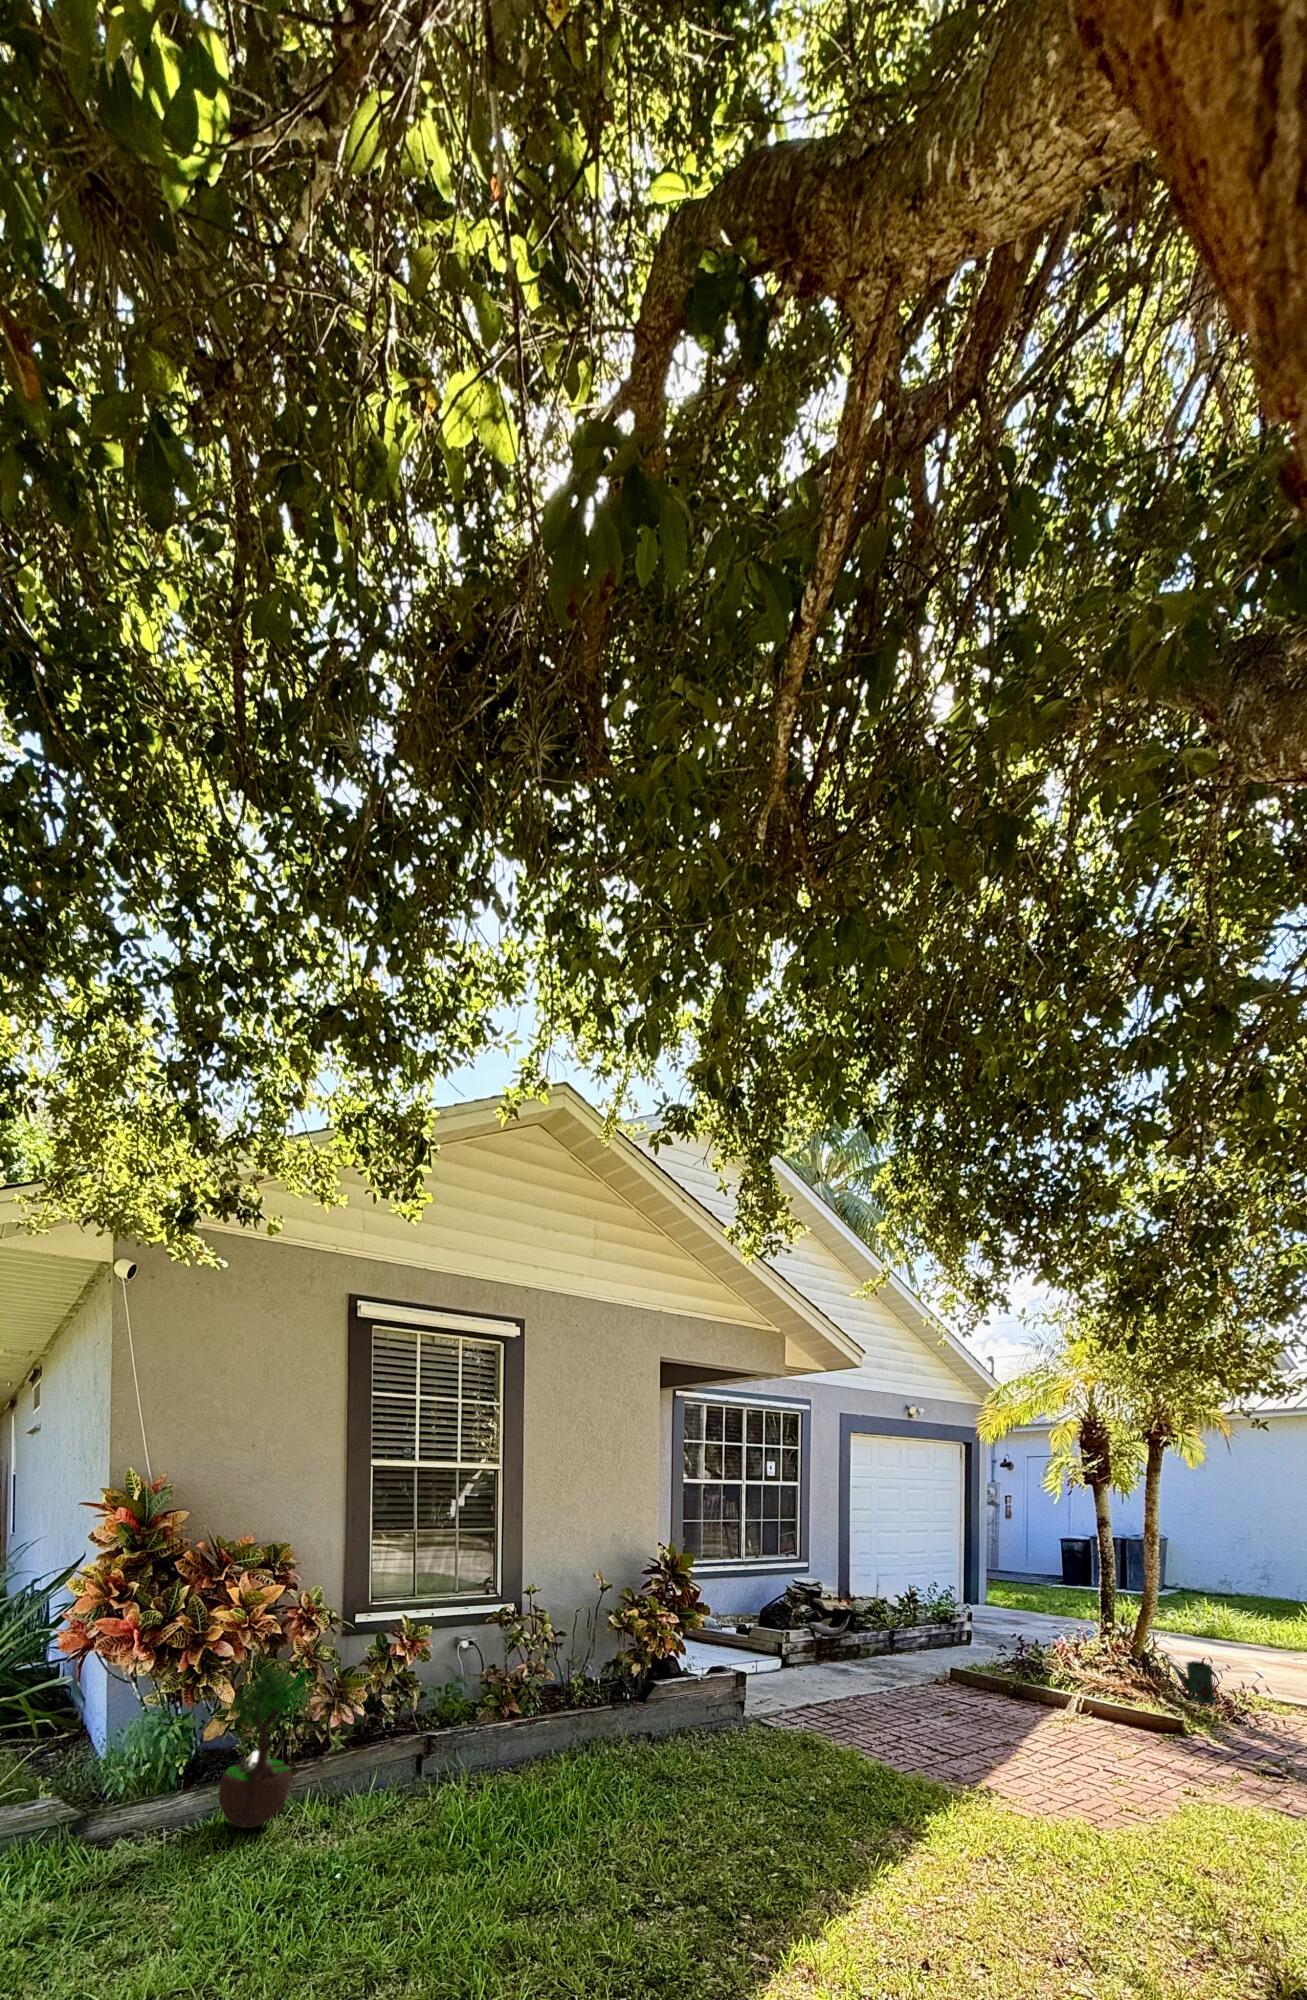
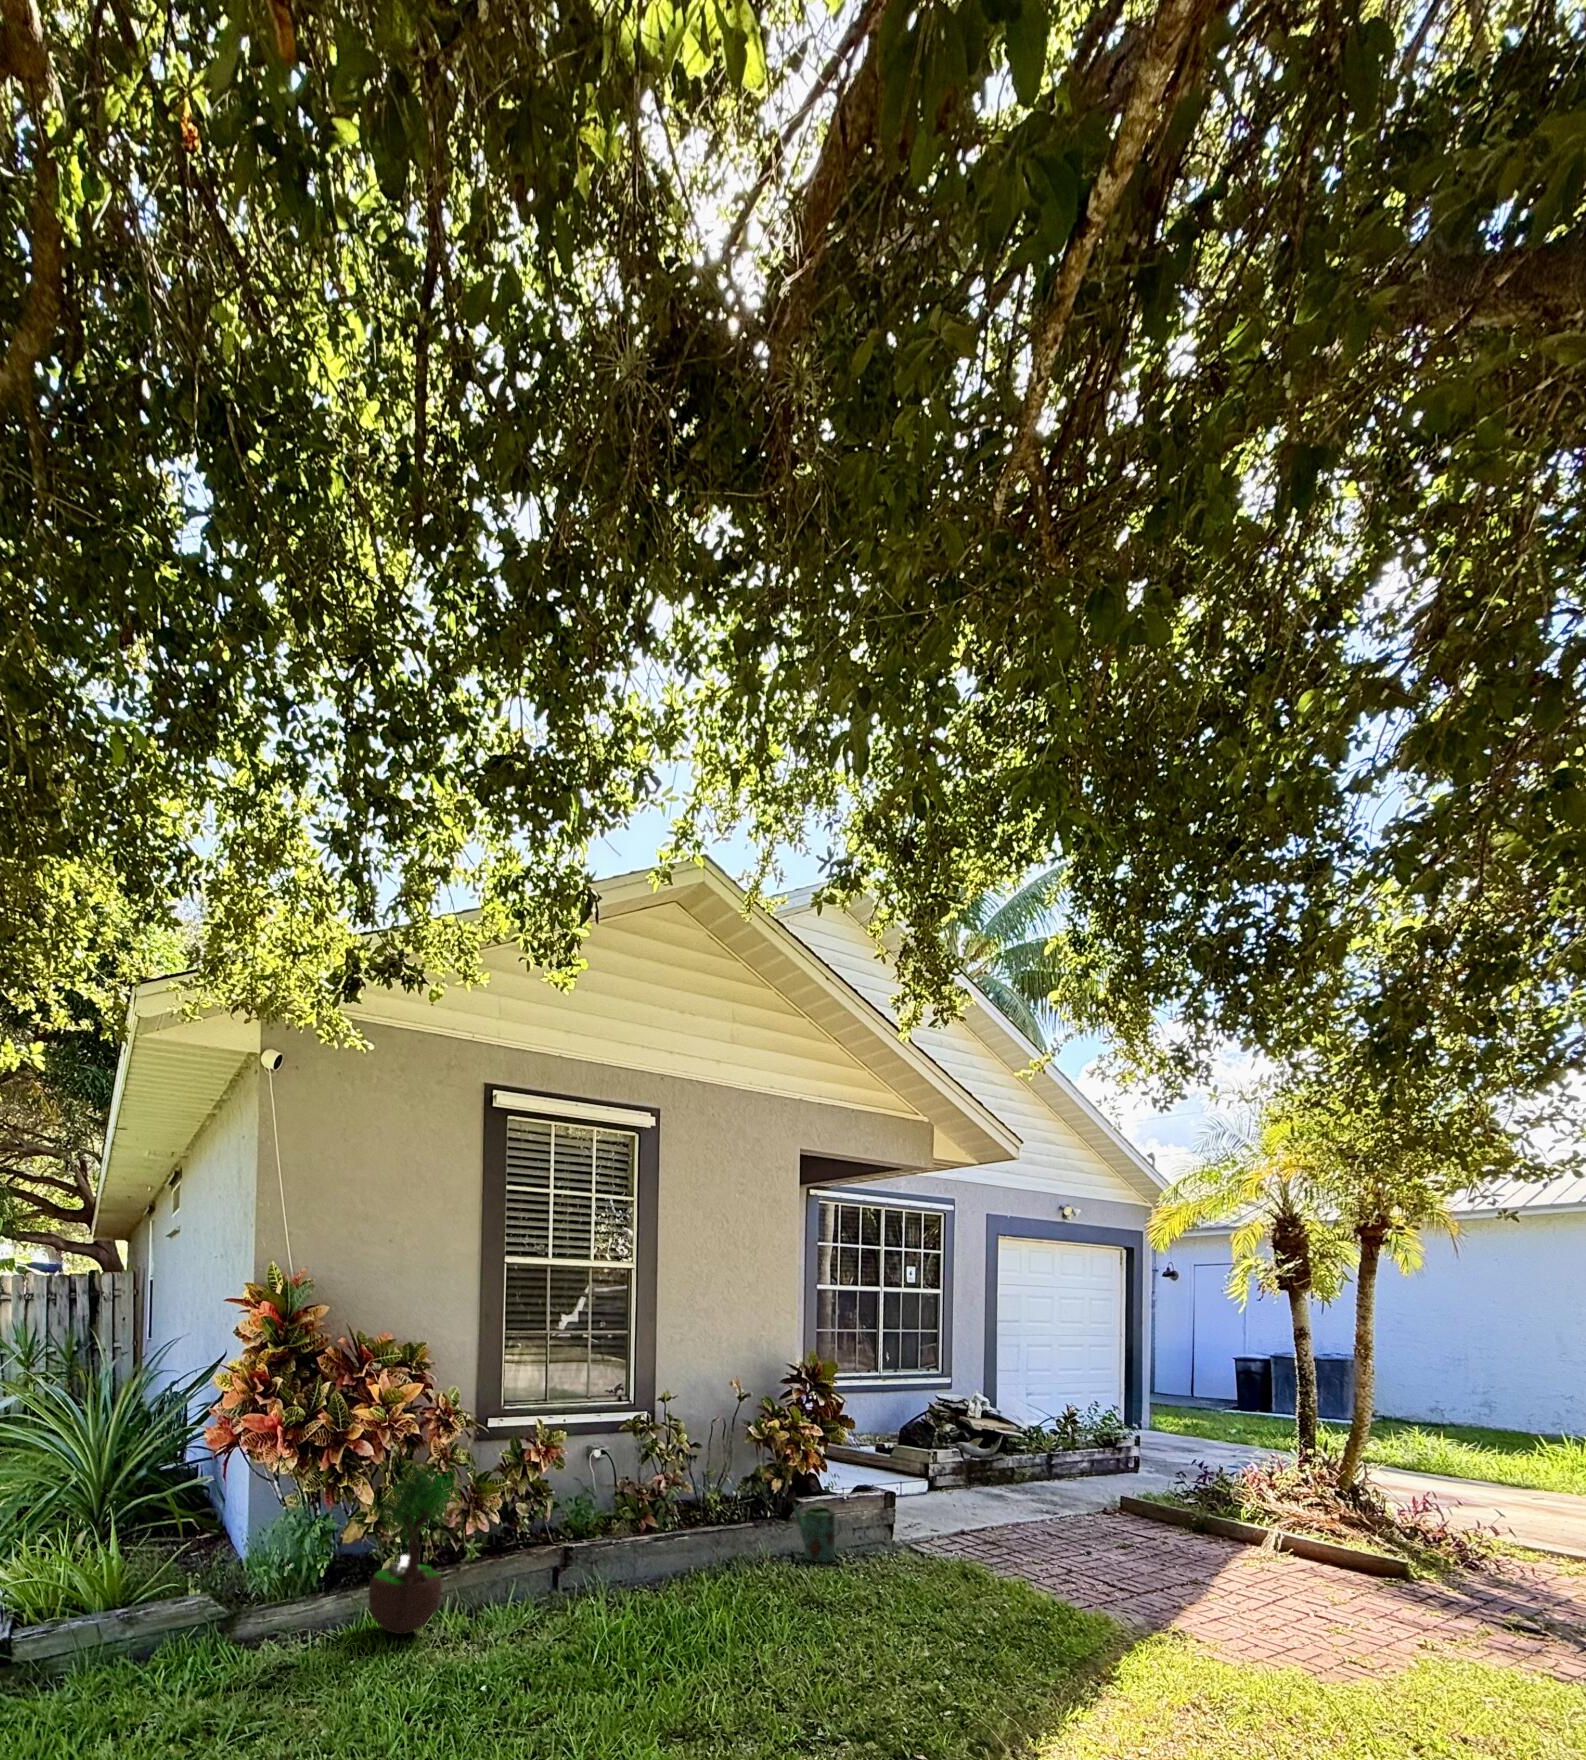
watering can: present [1163,1654,1215,1703] -> present [787,1494,841,1562]

